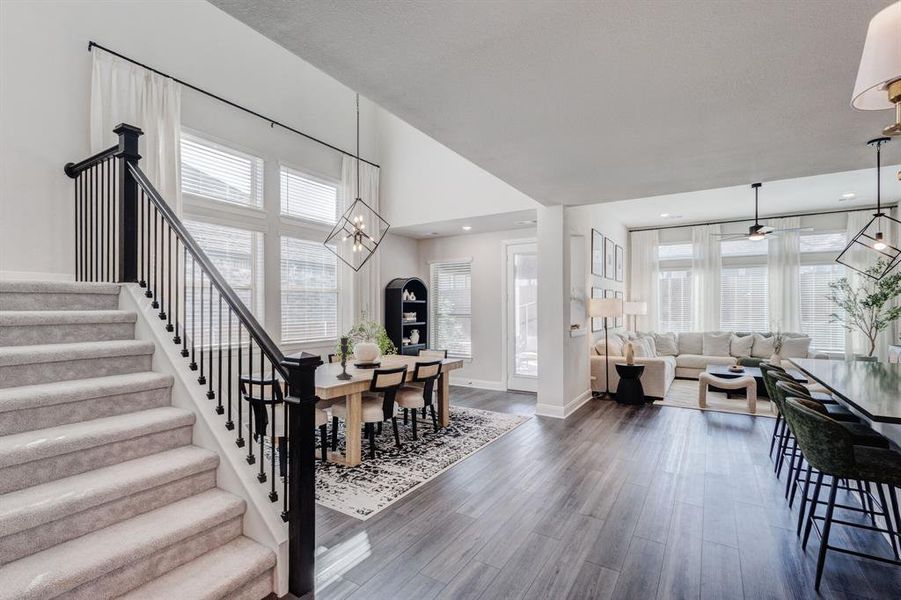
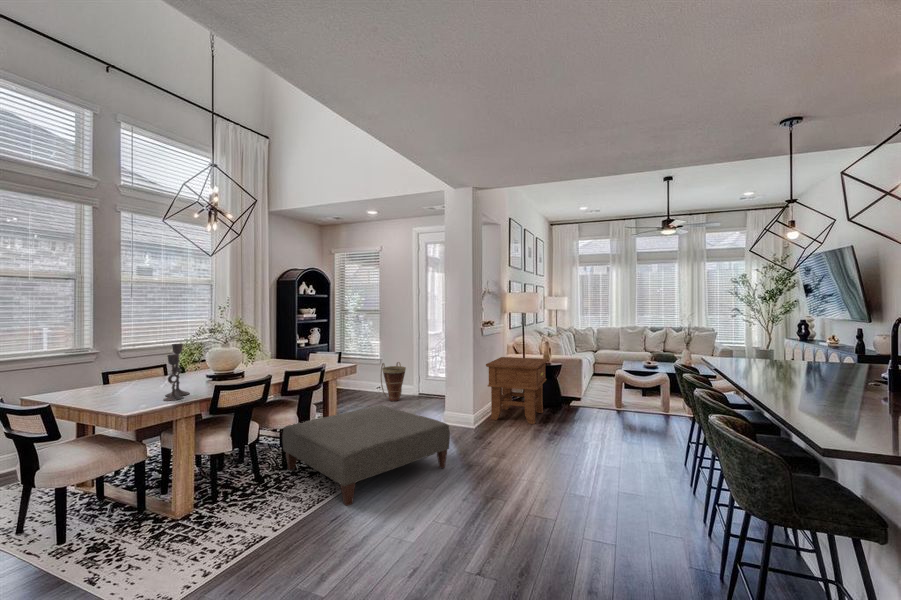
side table: none [575,357,633,418] -> present [486,357,548,424]
basket: none [474,360,497,395] -> present [381,362,406,401]
ottoman: none [413,394,551,468] -> present [282,405,450,506]

